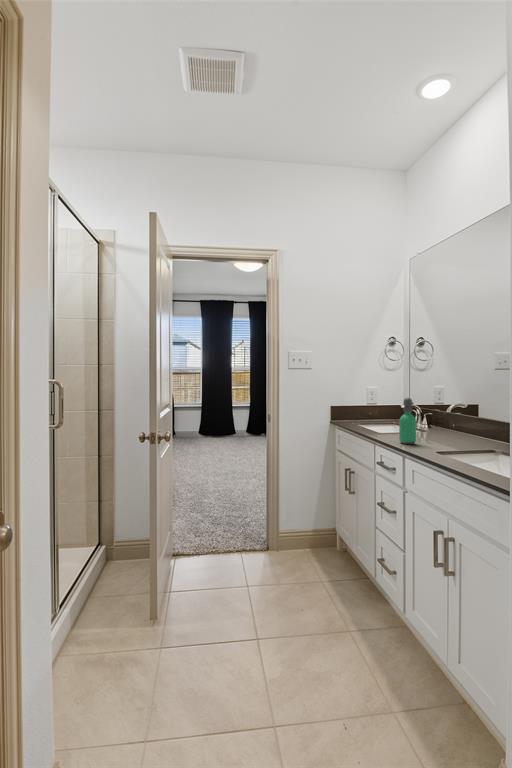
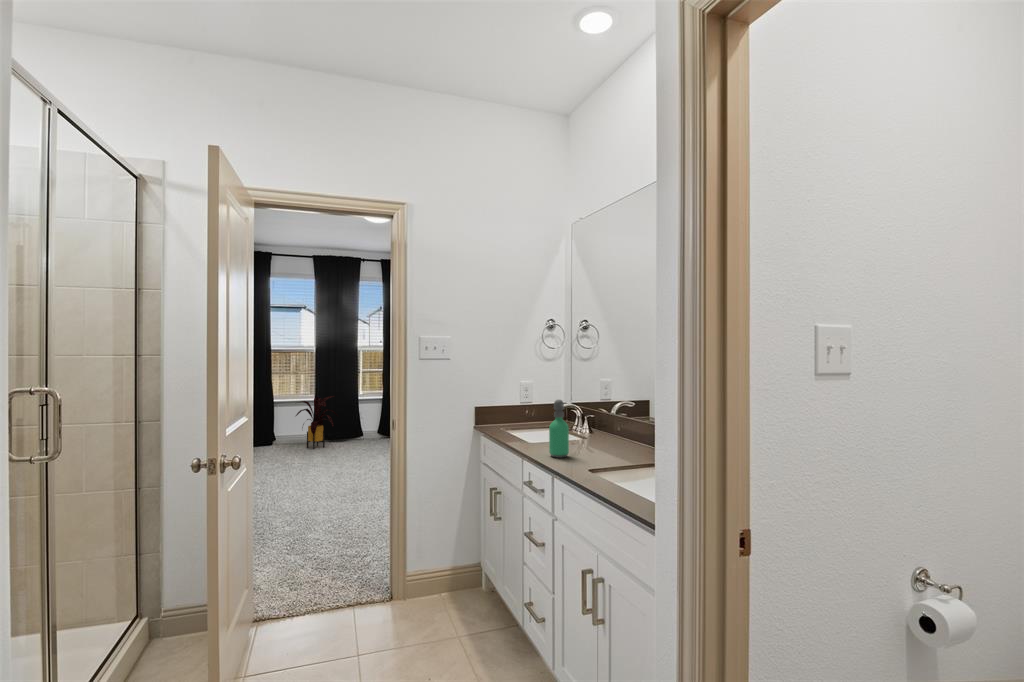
house plant: none [190,405,221,443] -> present [296,396,338,449]

